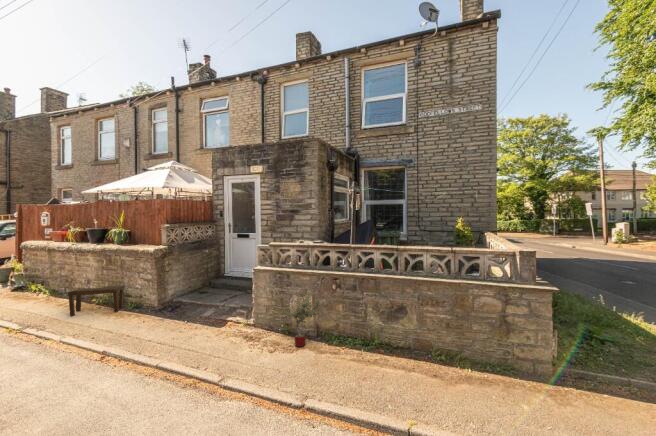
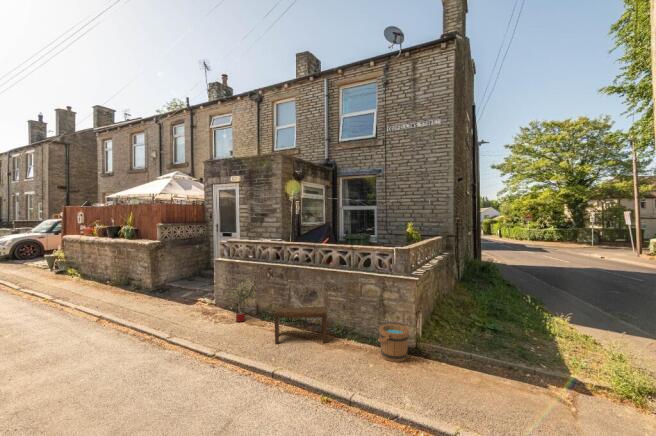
bench: present [68,285,125,316] -> present [274,307,327,344]
bucket: none [504,343,550,393] -> present [378,324,409,362]

